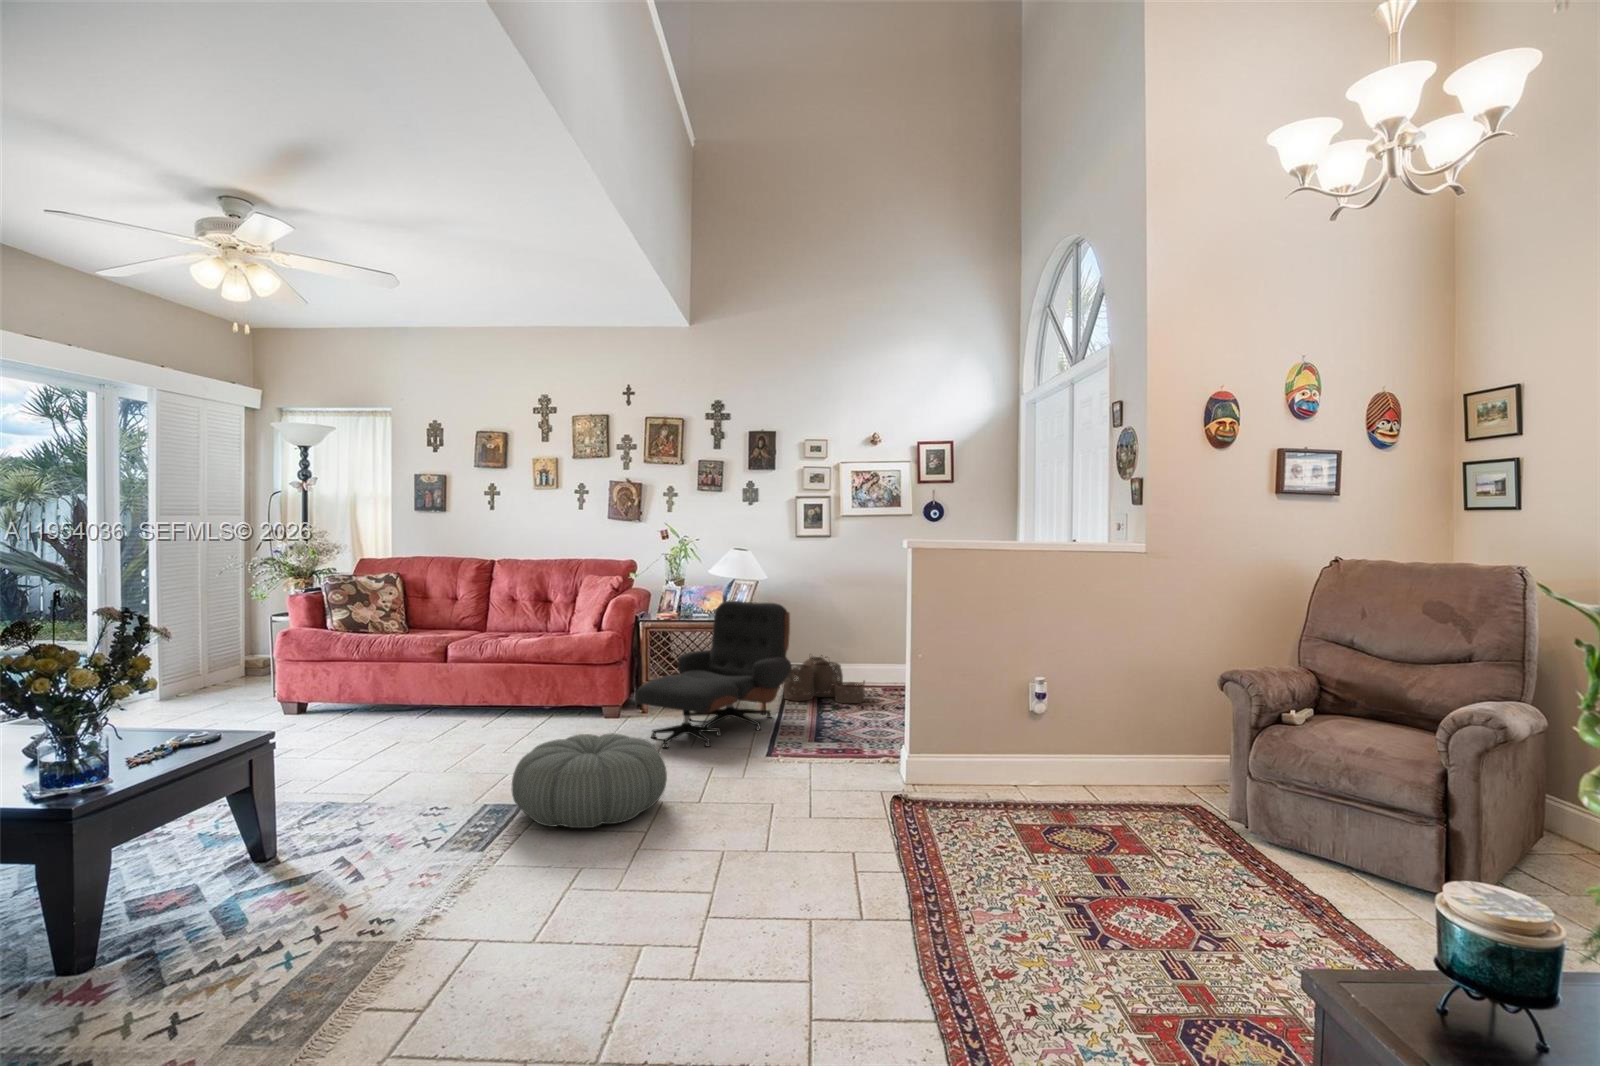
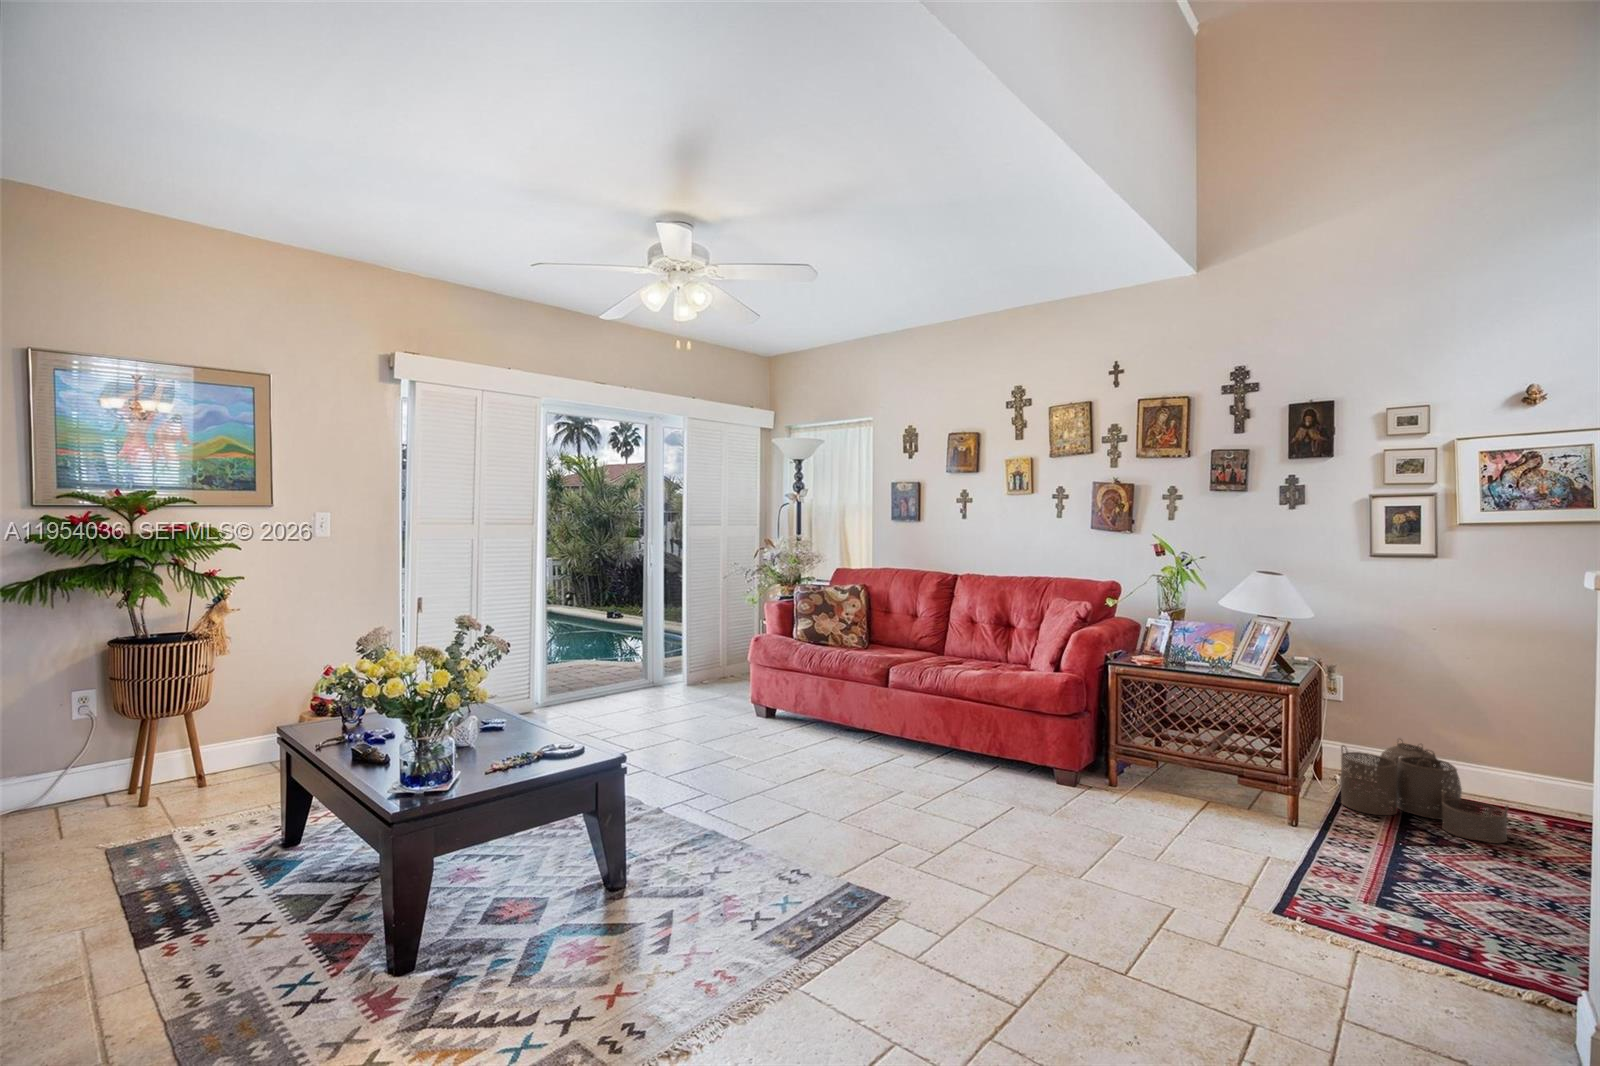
lounge chair: present [635,601,791,748] -> none [1078,649,1342,867]
pouf: present [512,733,667,828] -> none [862,821,1066,975]

